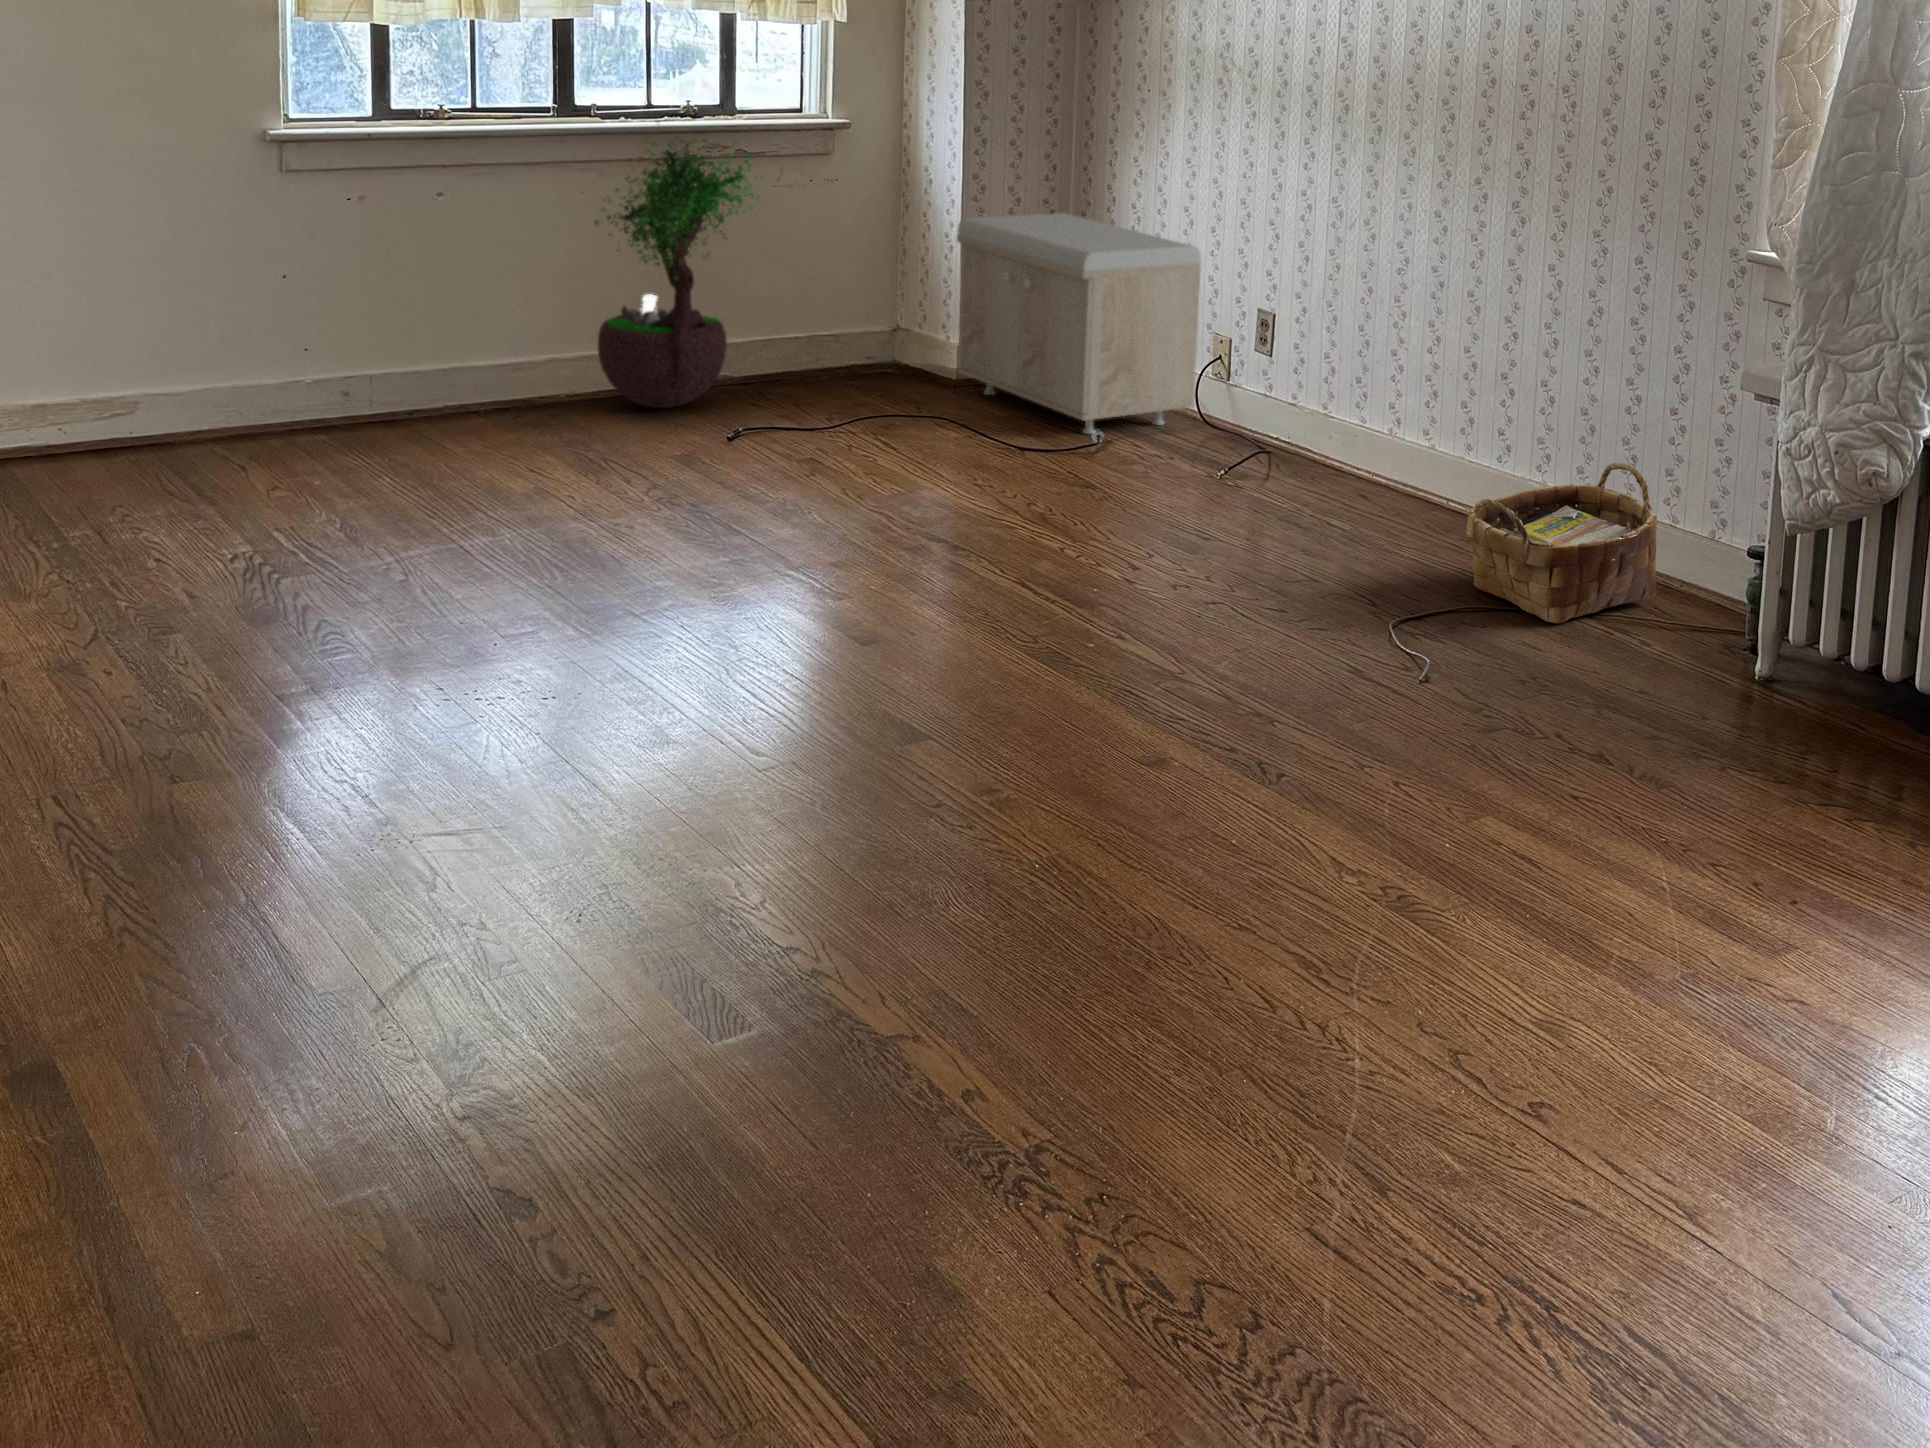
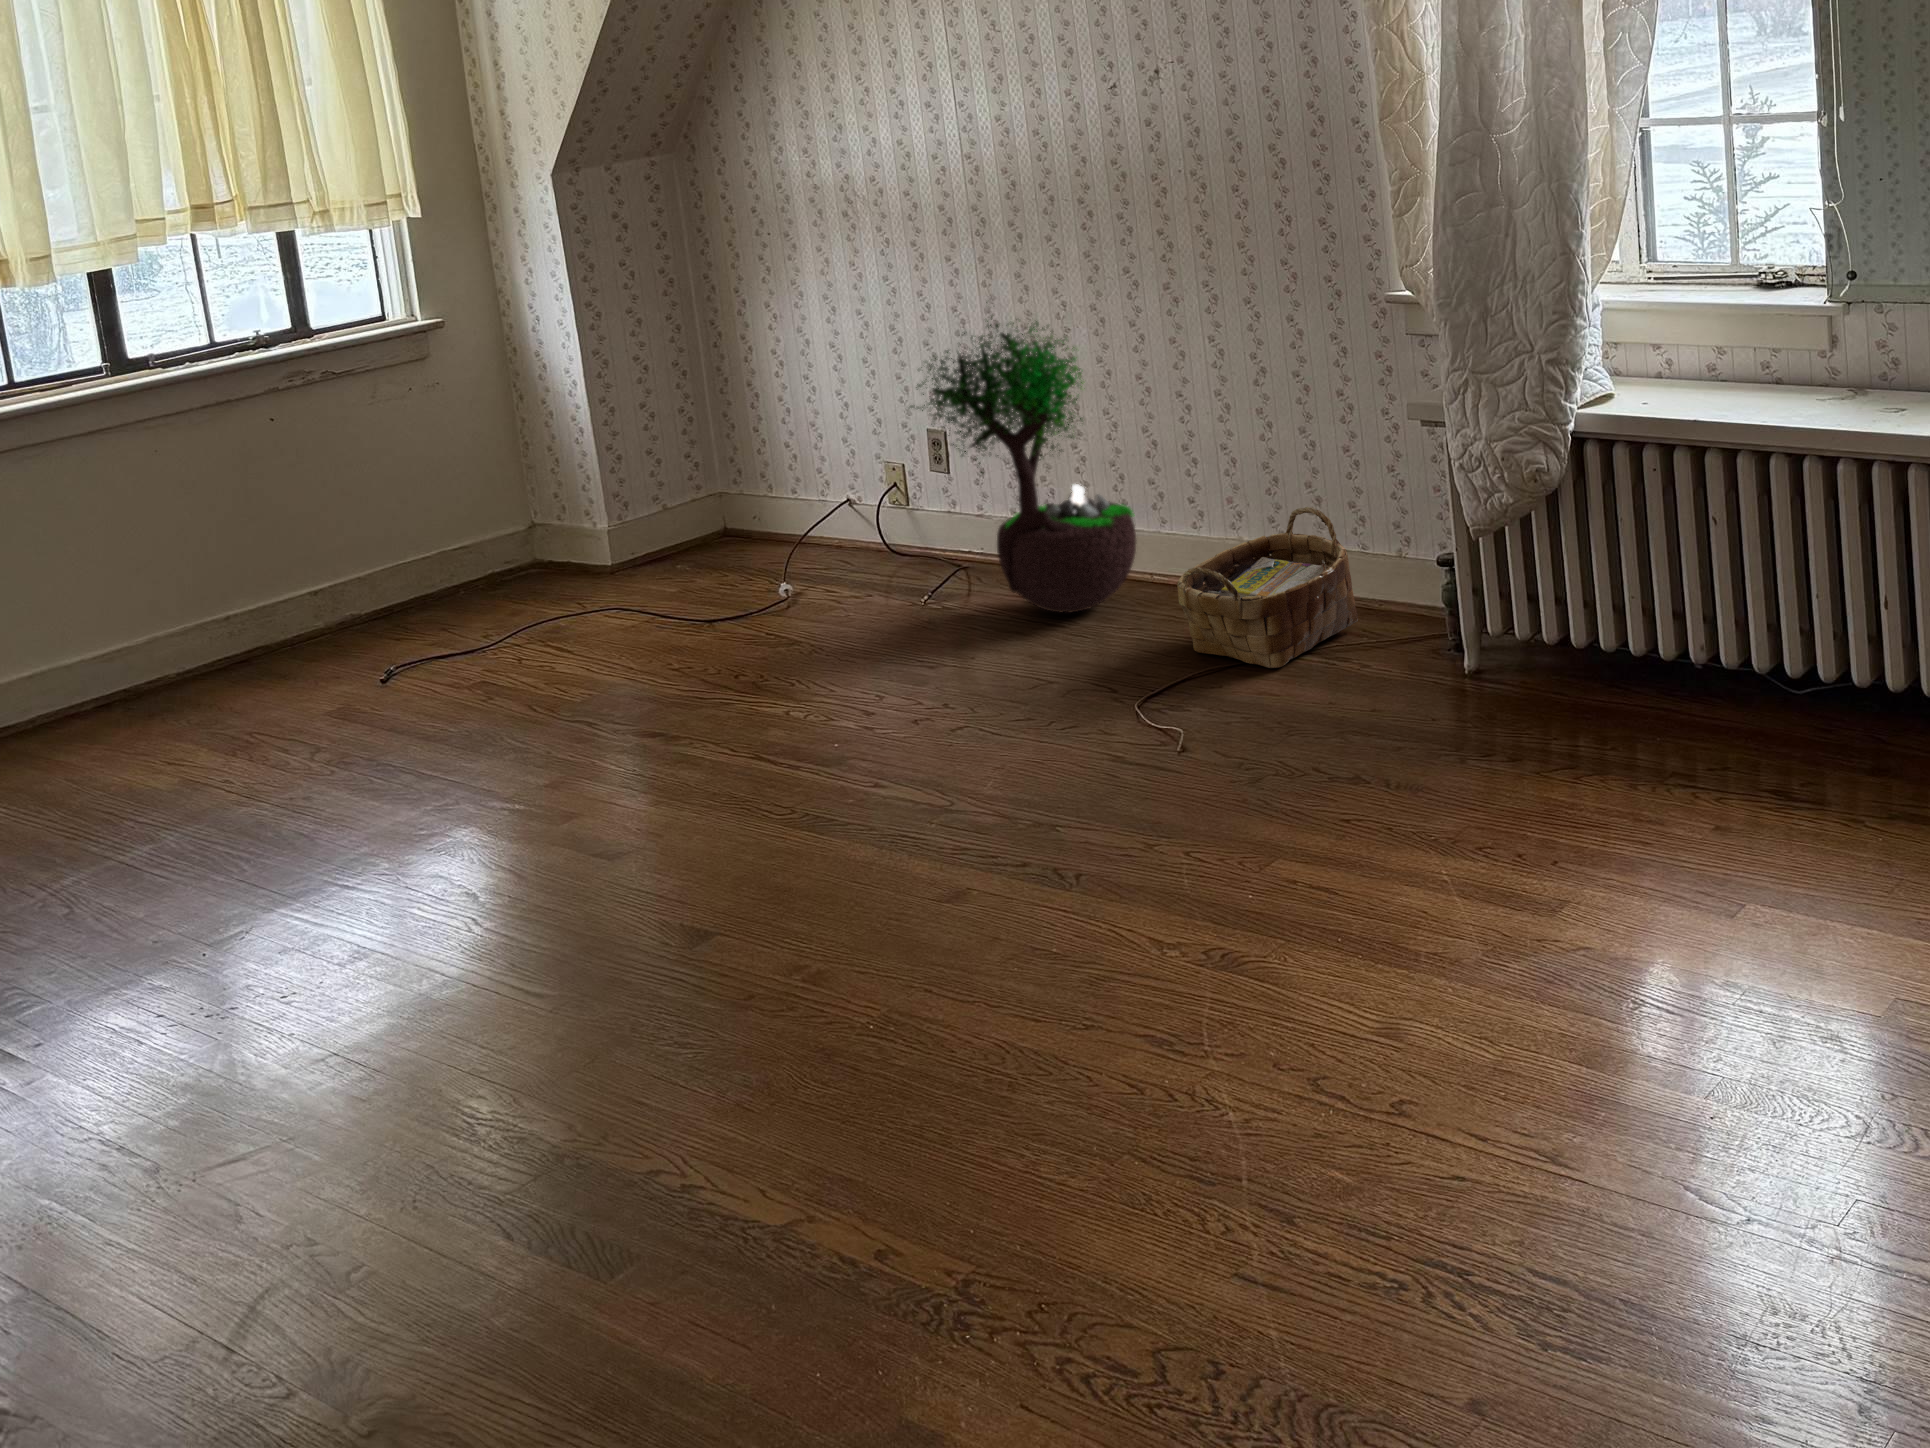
potted tree: present [595,120,763,408] -> present [910,302,1137,613]
storage bench: present [957,213,1201,434] -> none [592,372,873,587]

